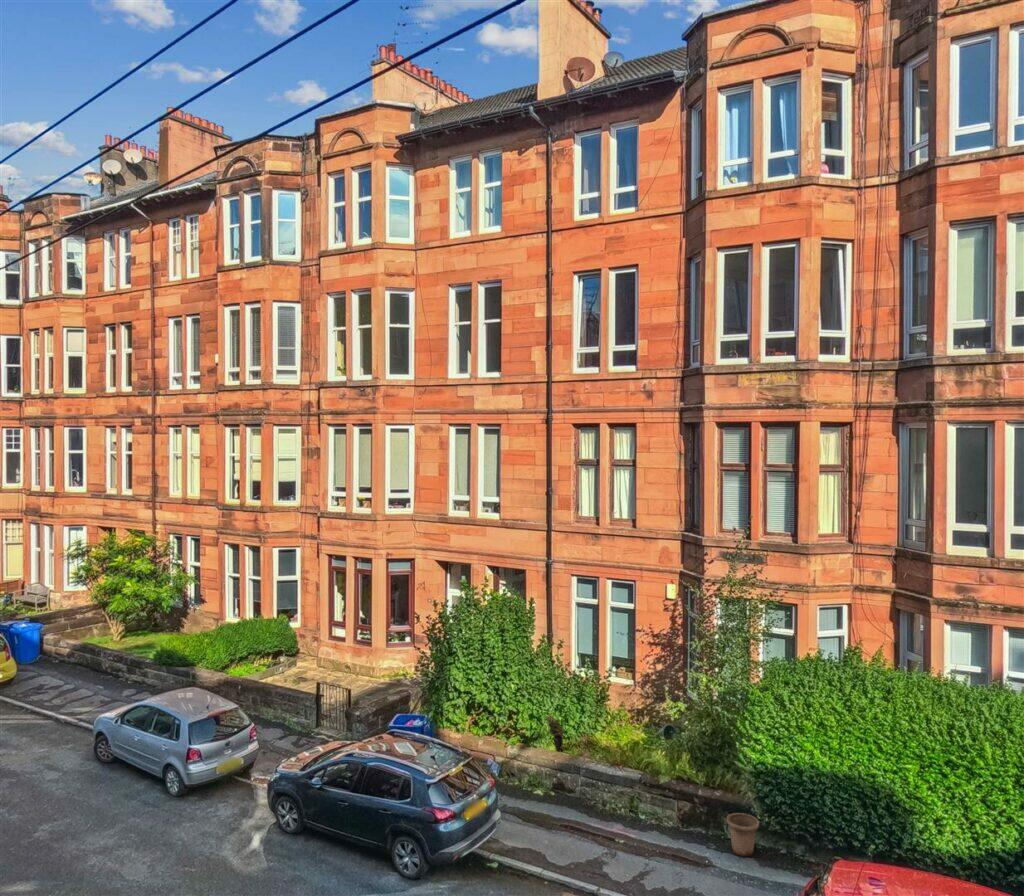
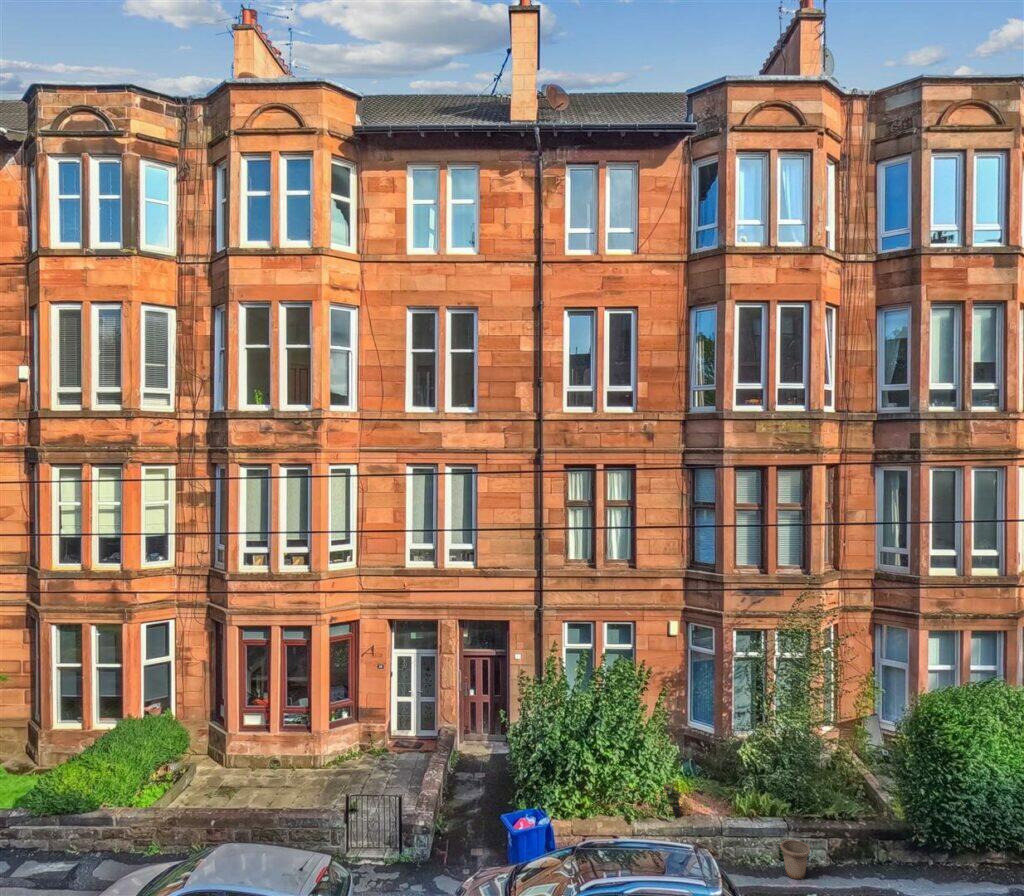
trash can: present [727,813,759,857] -> present [780,840,810,880]

